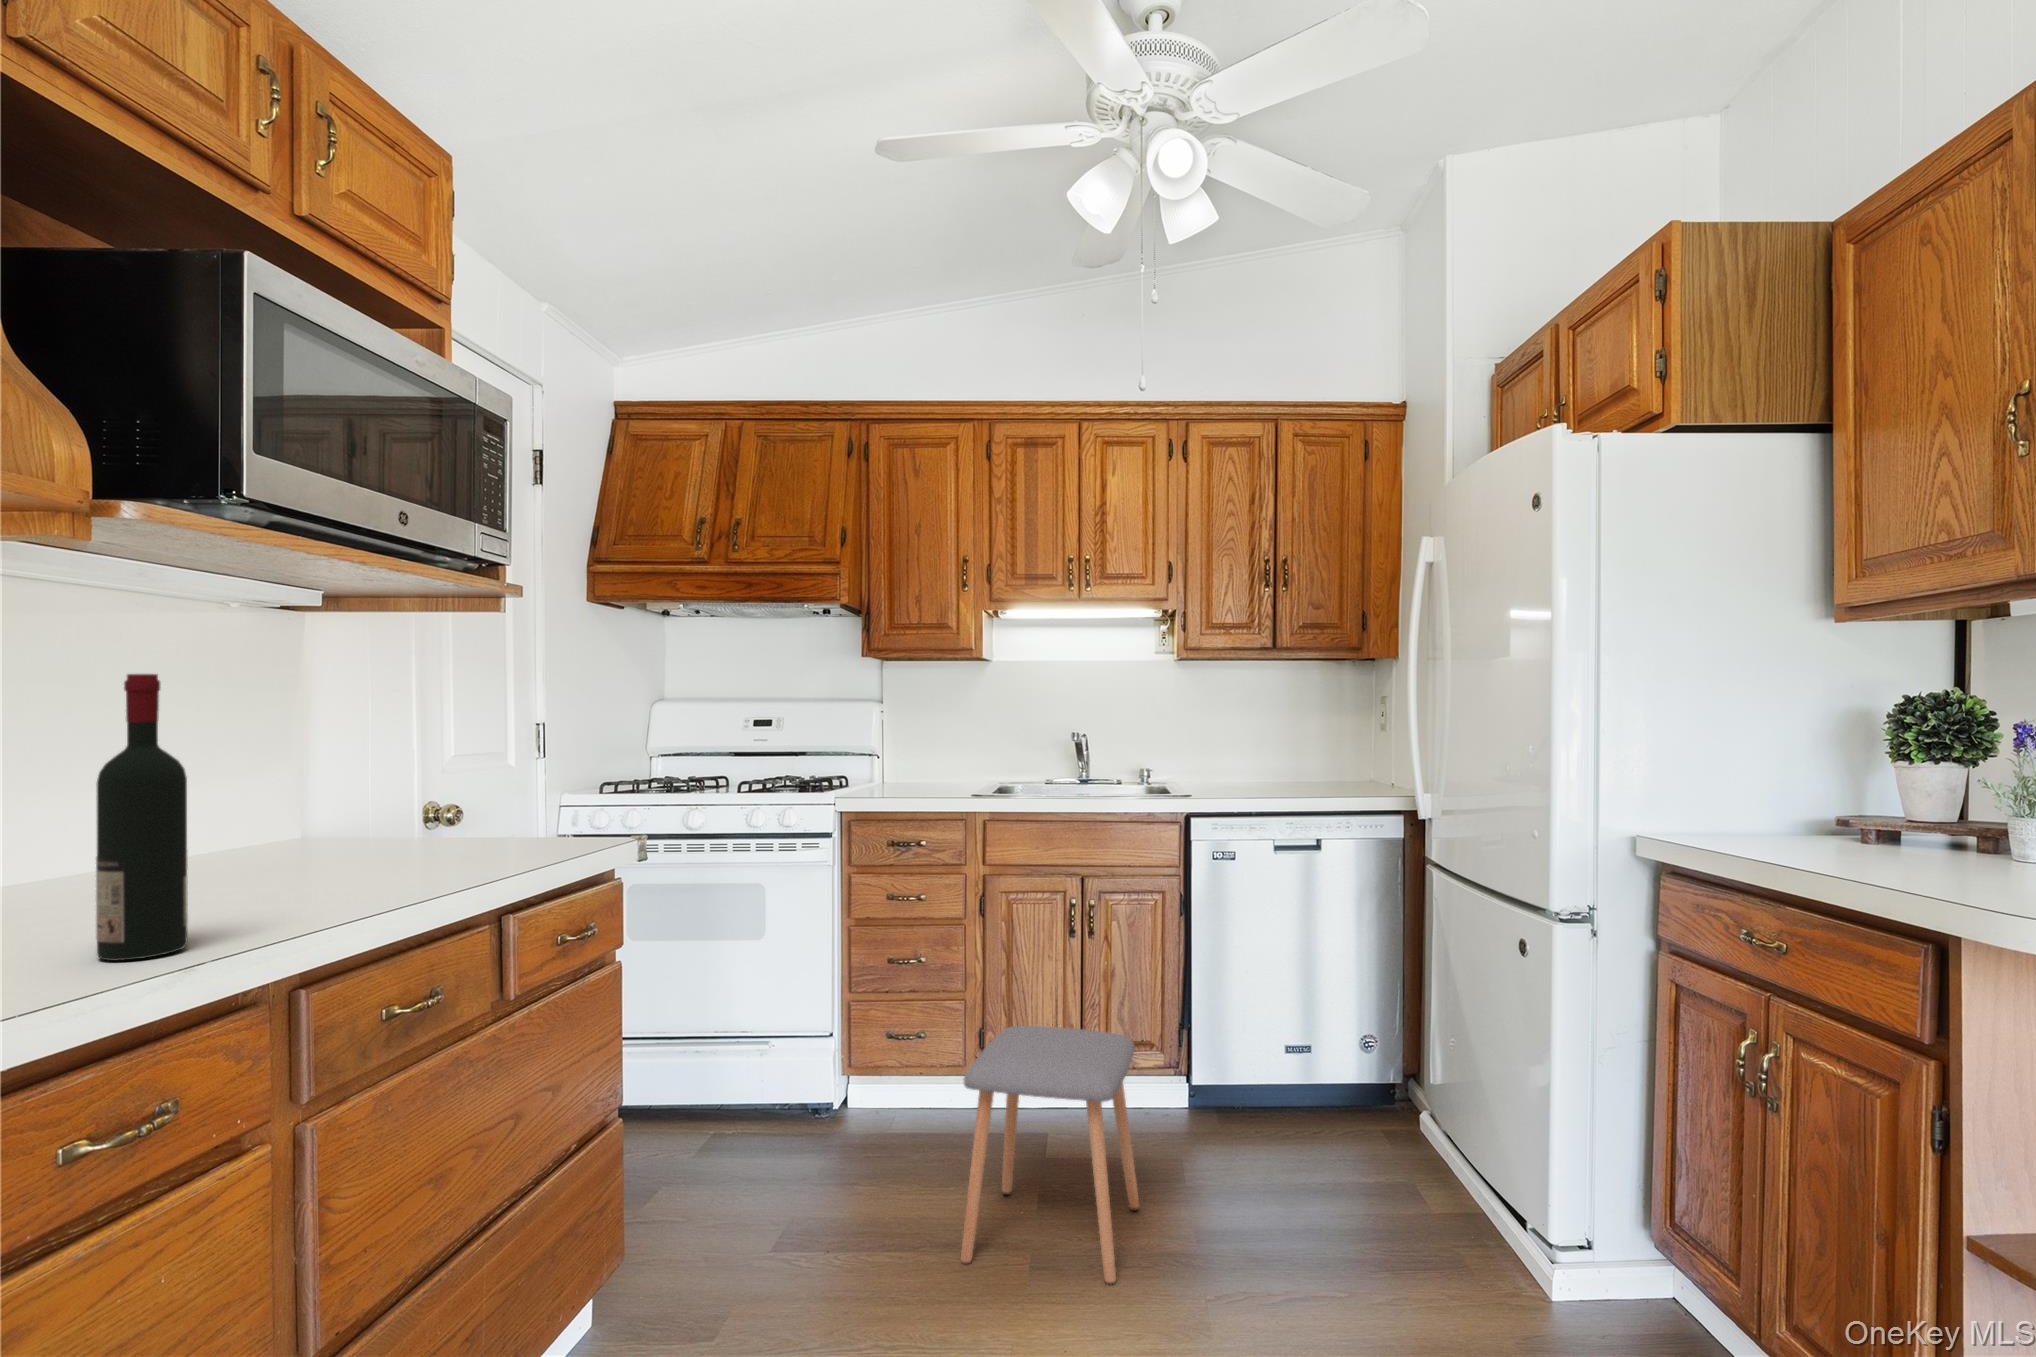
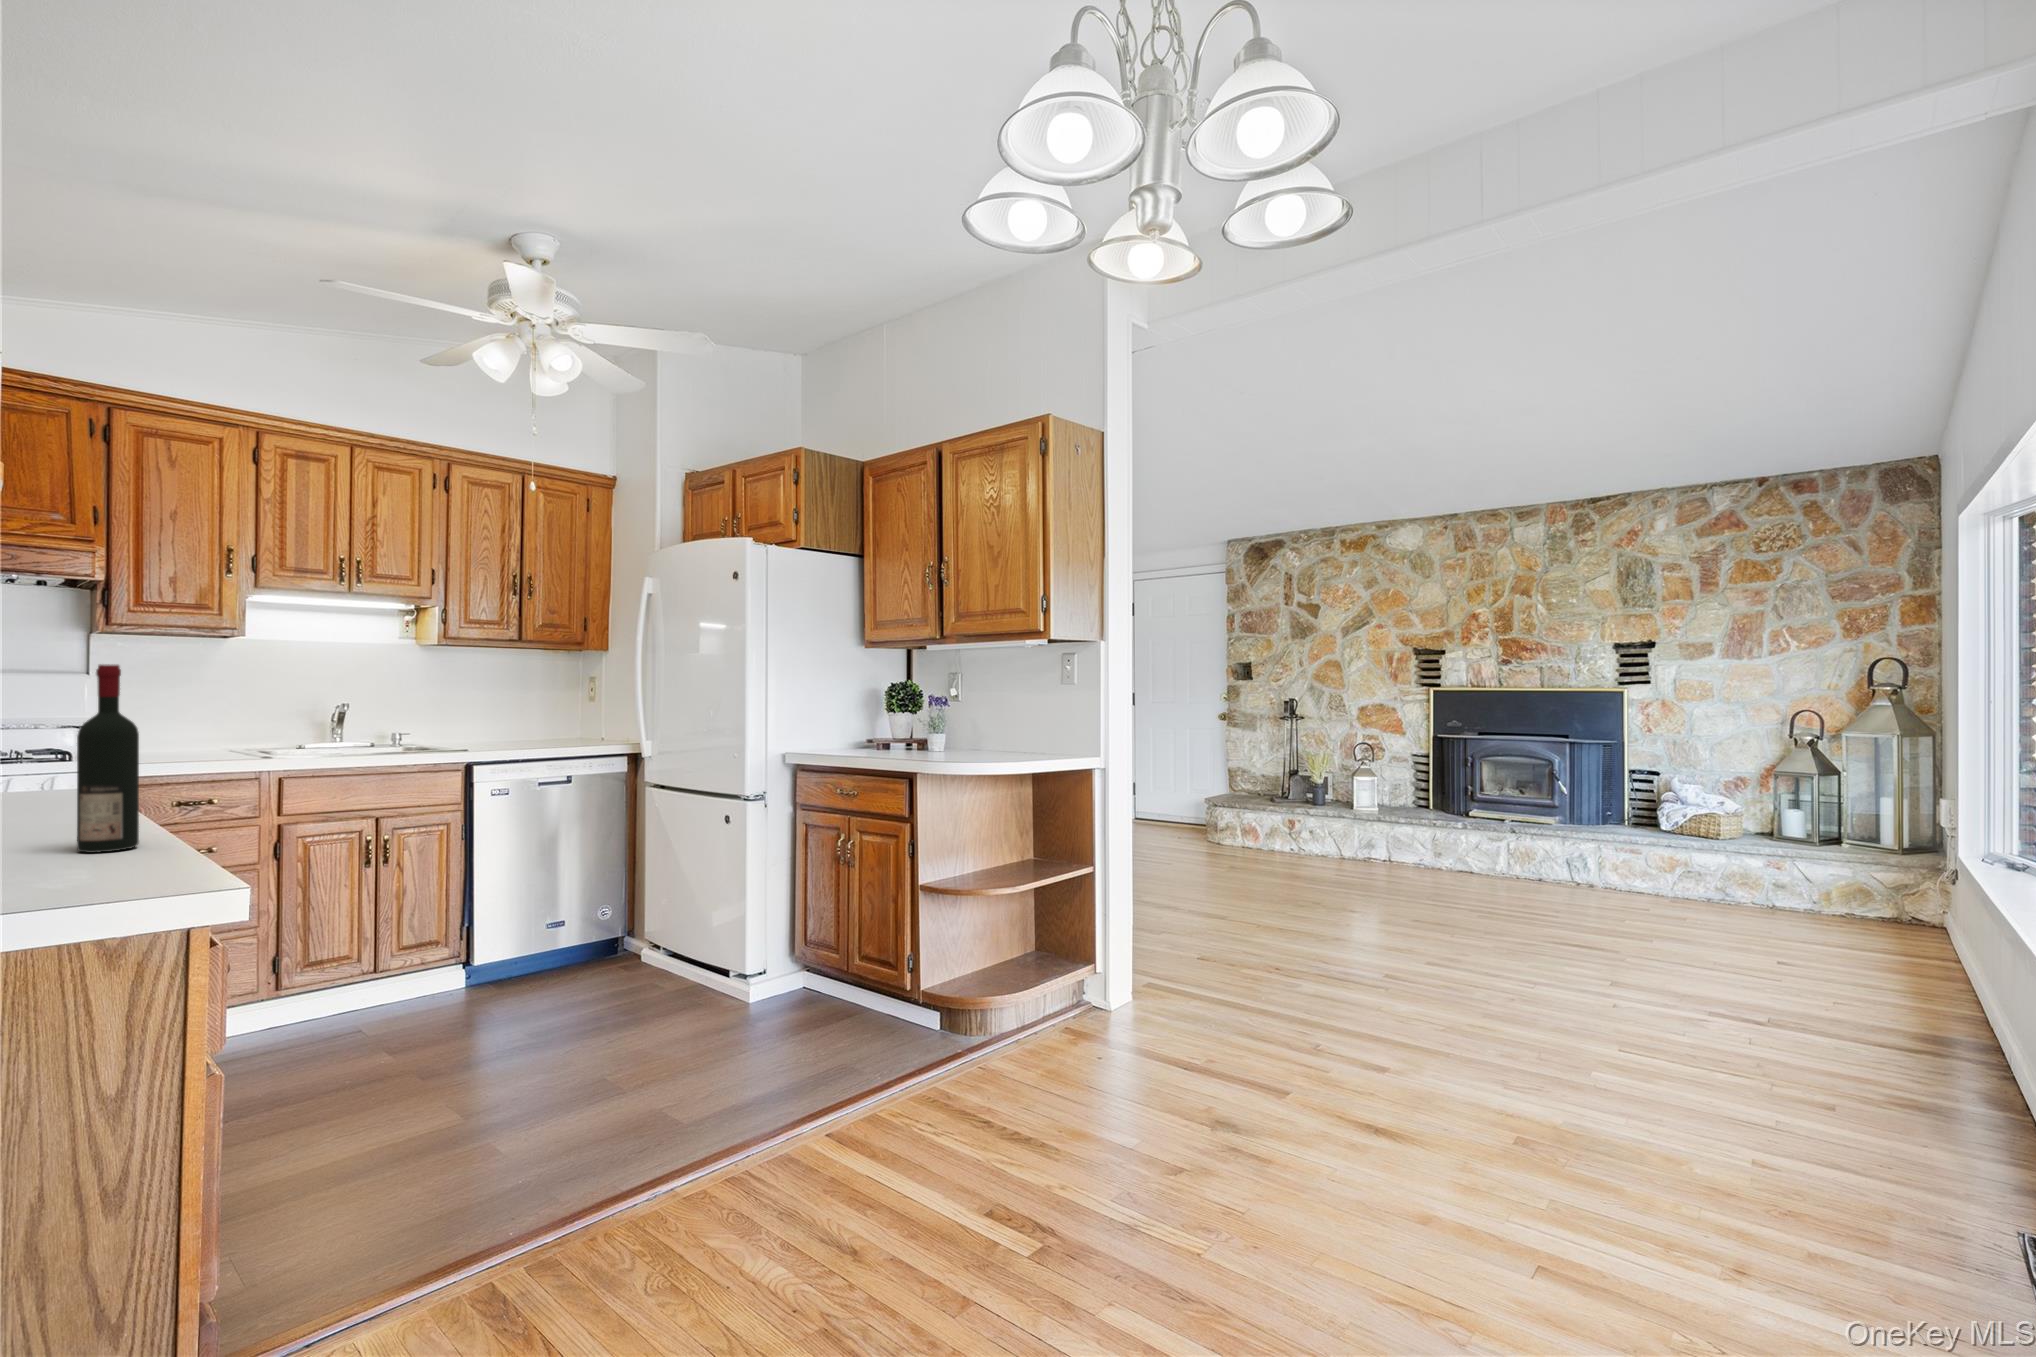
stool: present [961,1026,1139,1285] -> none [364,916,501,1093]

